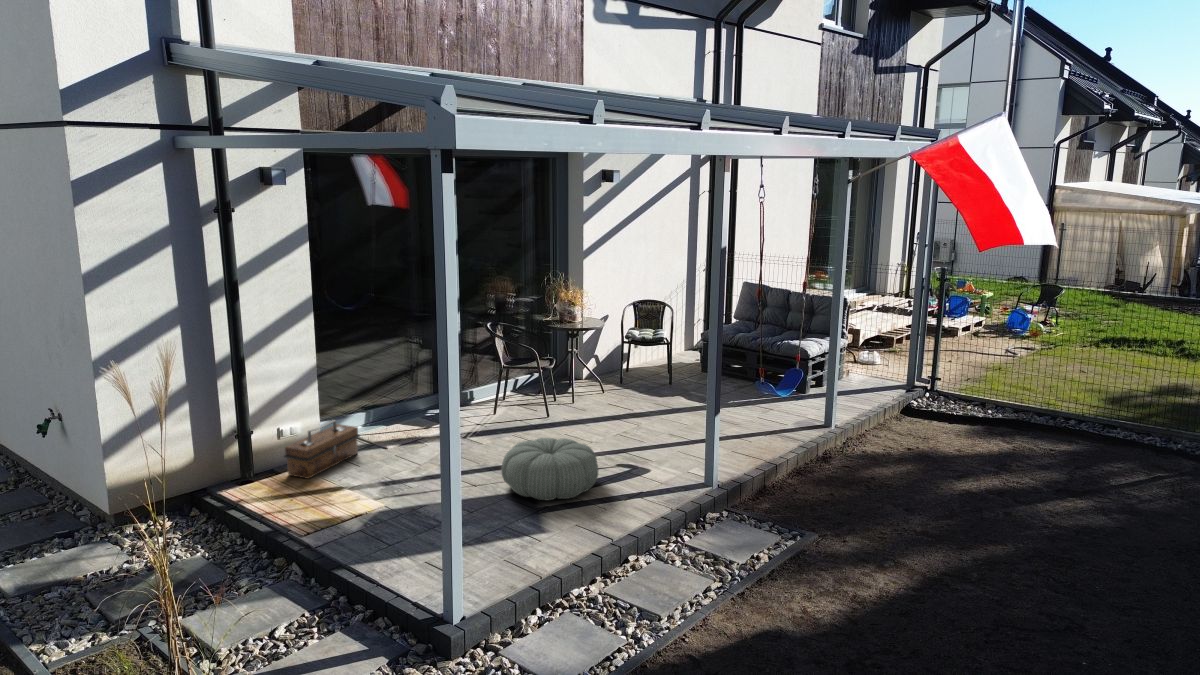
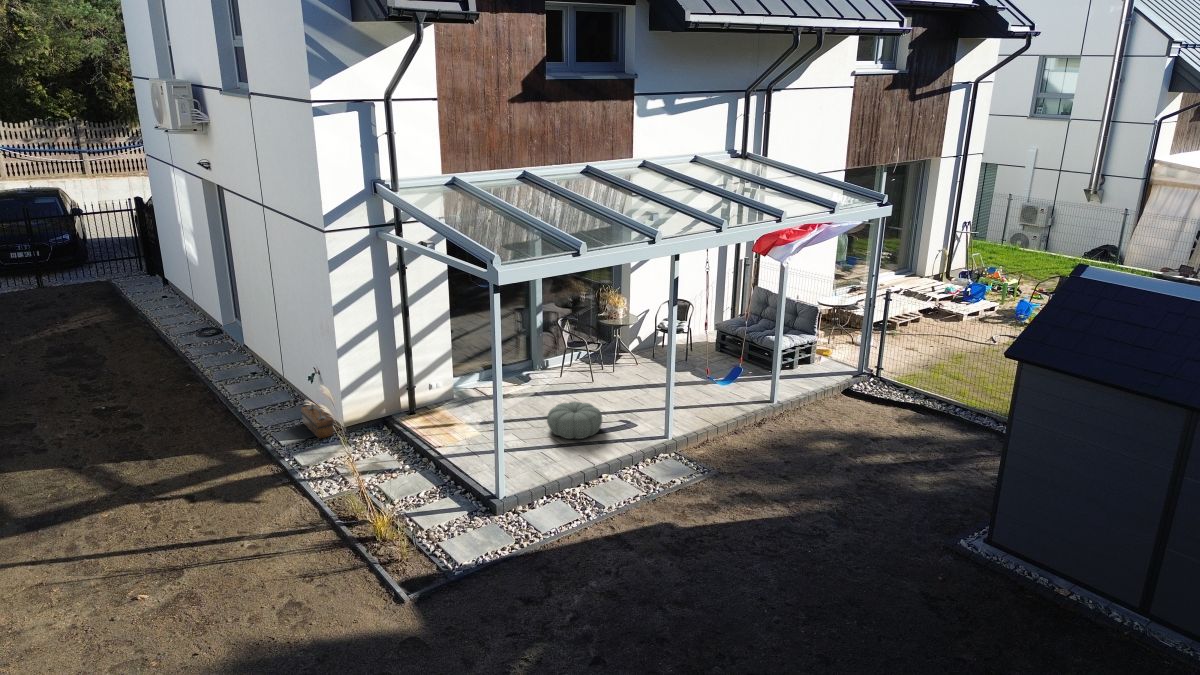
toolbox: present [284,420,360,479] -> present [301,403,334,439]

